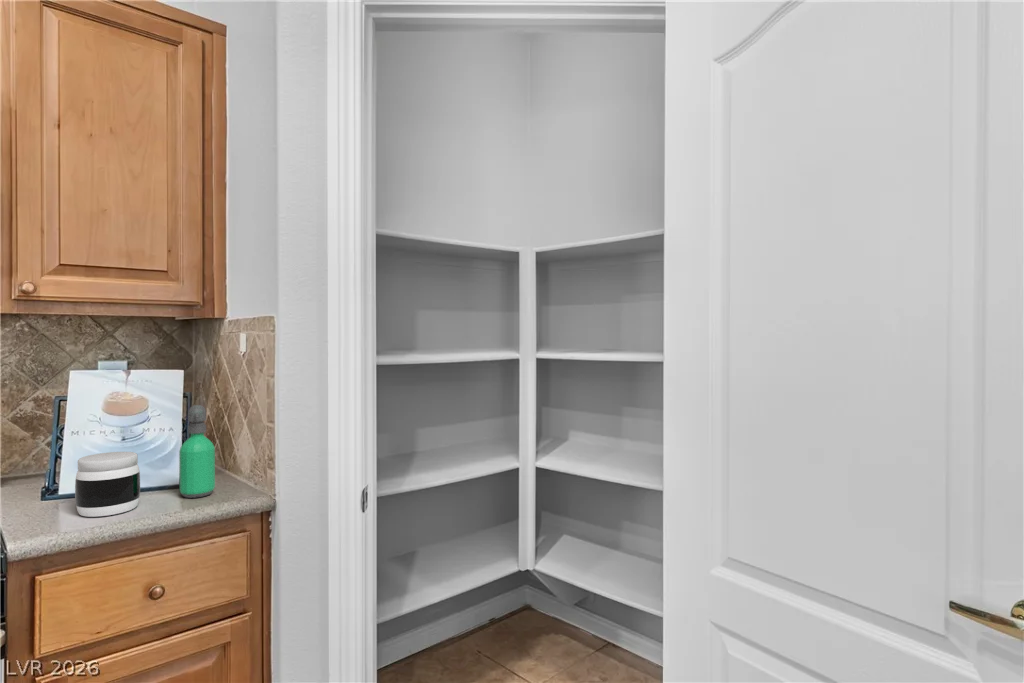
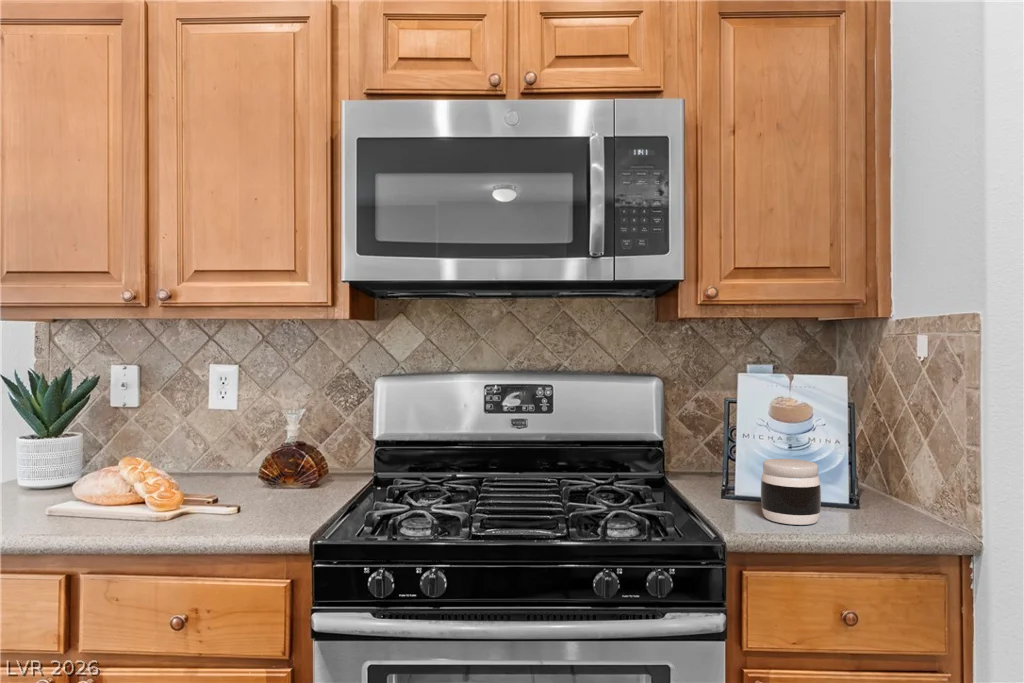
soap dispenser: present [179,405,215,498] -> none [857,417,898,524]

